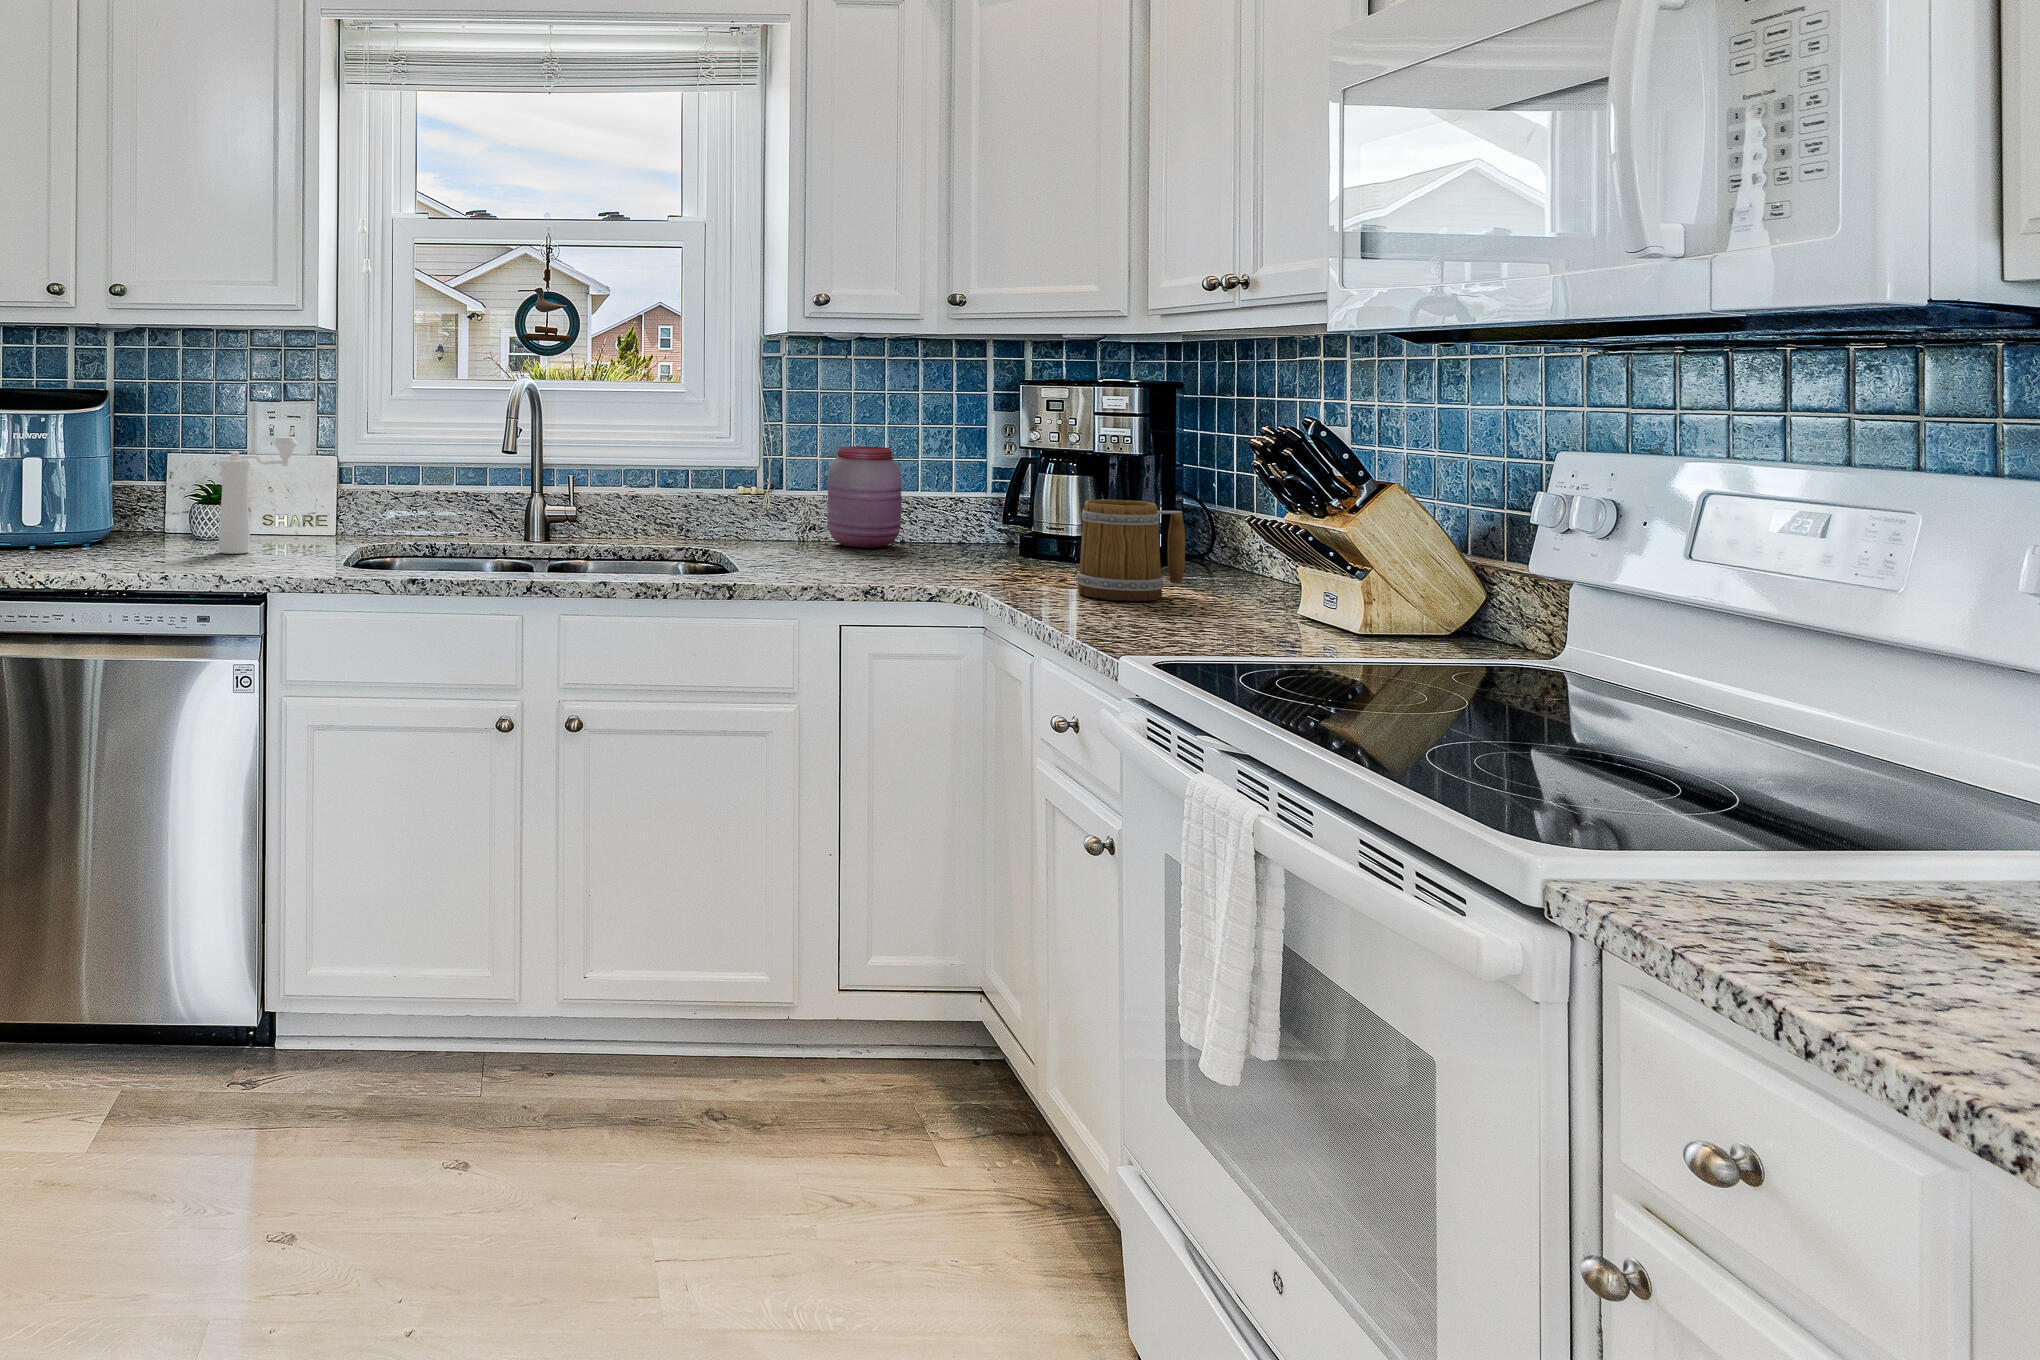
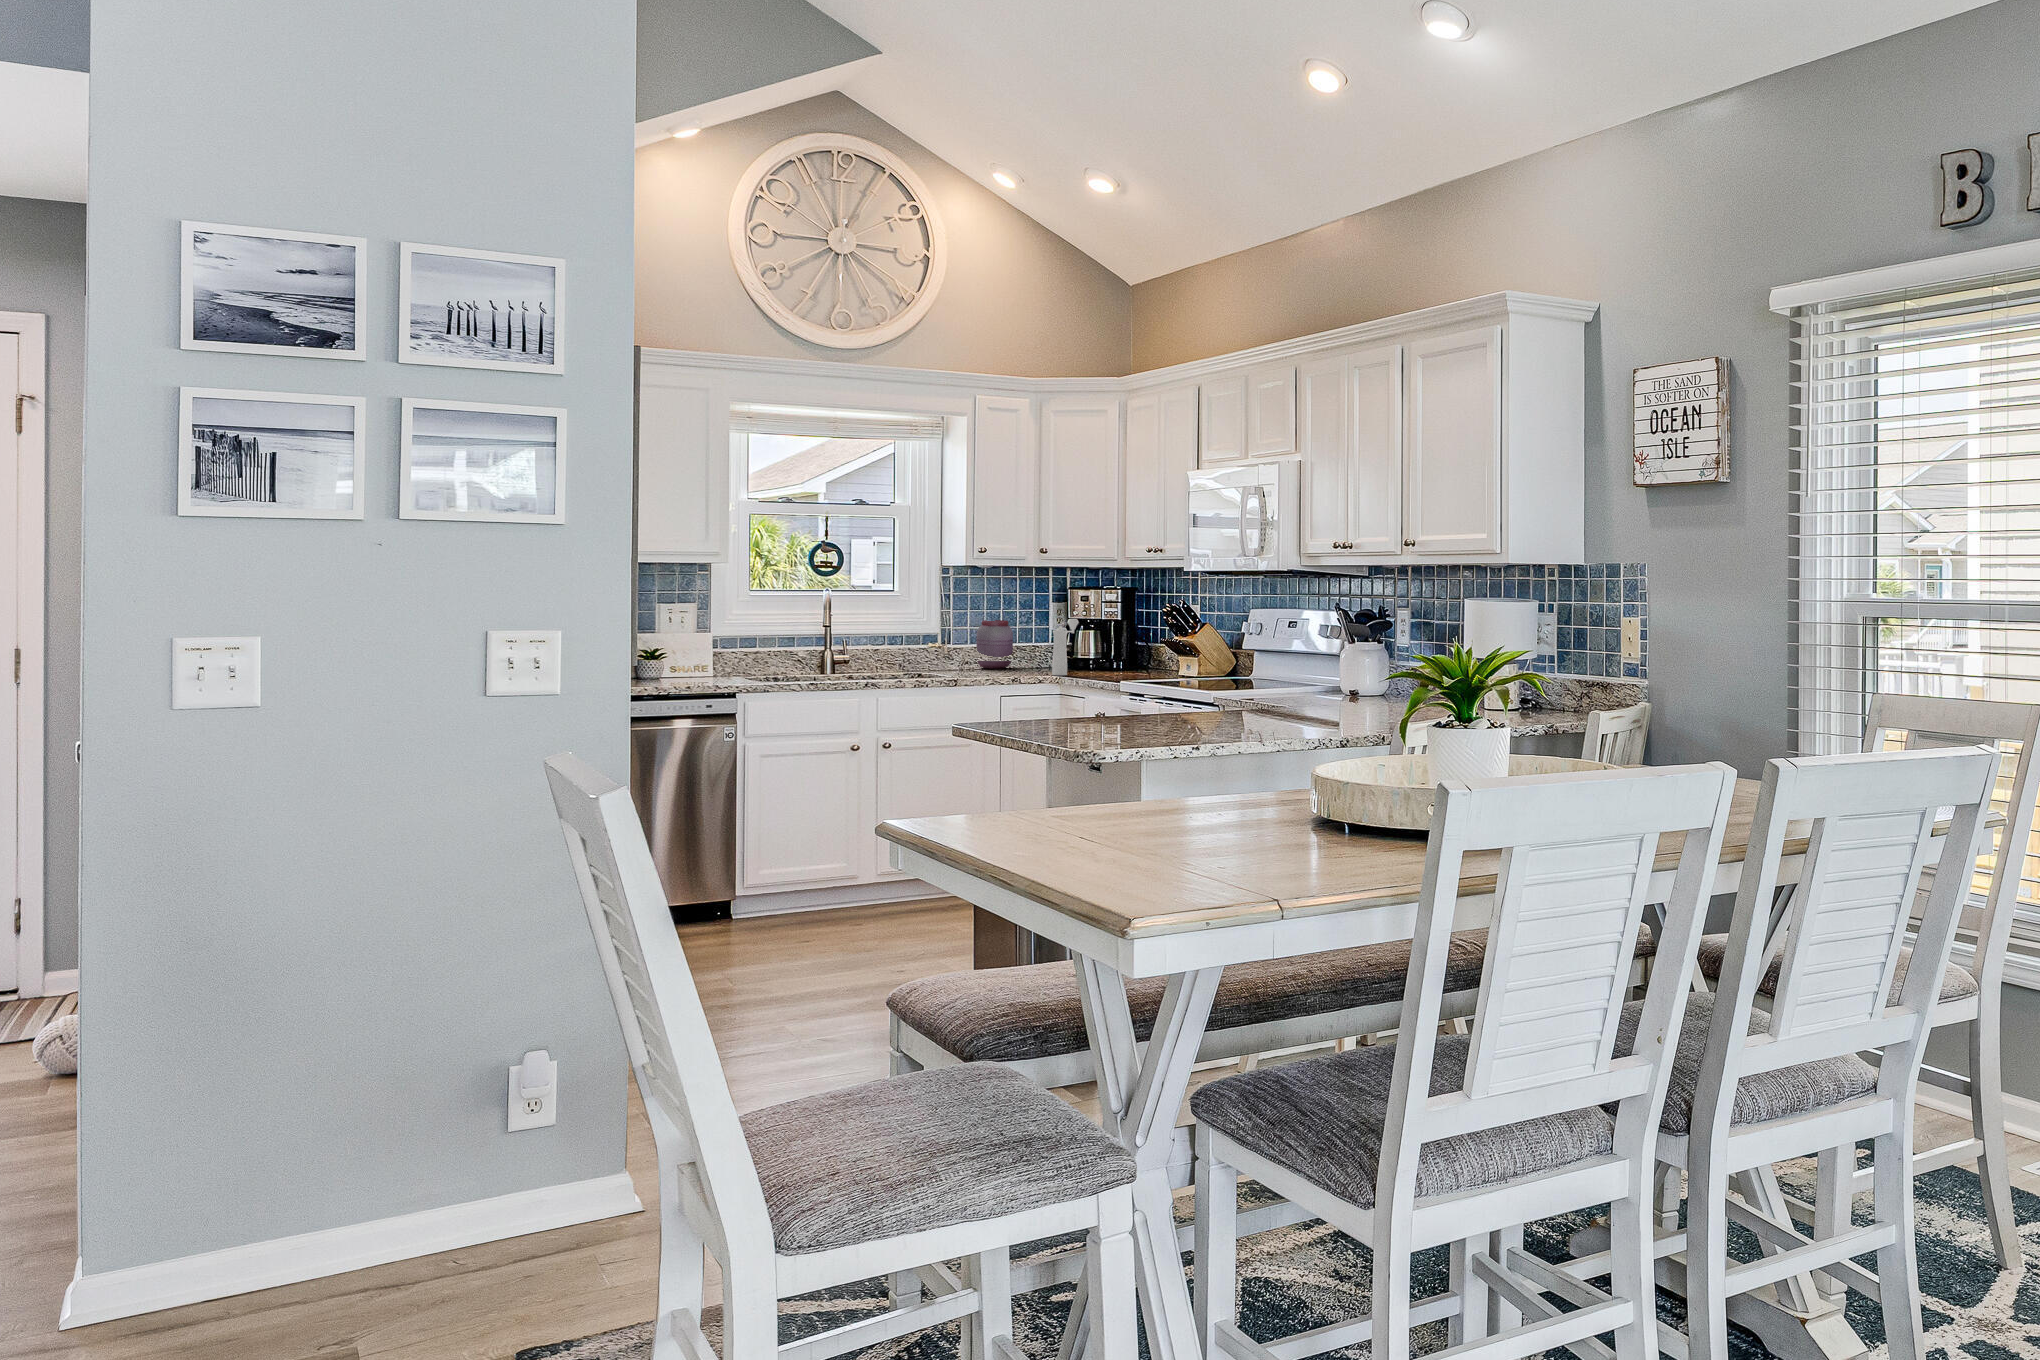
pepper mill: present [219,437,297,554] -> present [1052,619,1079,675]
mug: present [1077,499,1185,601] -> none [1100,637,1141,677]

